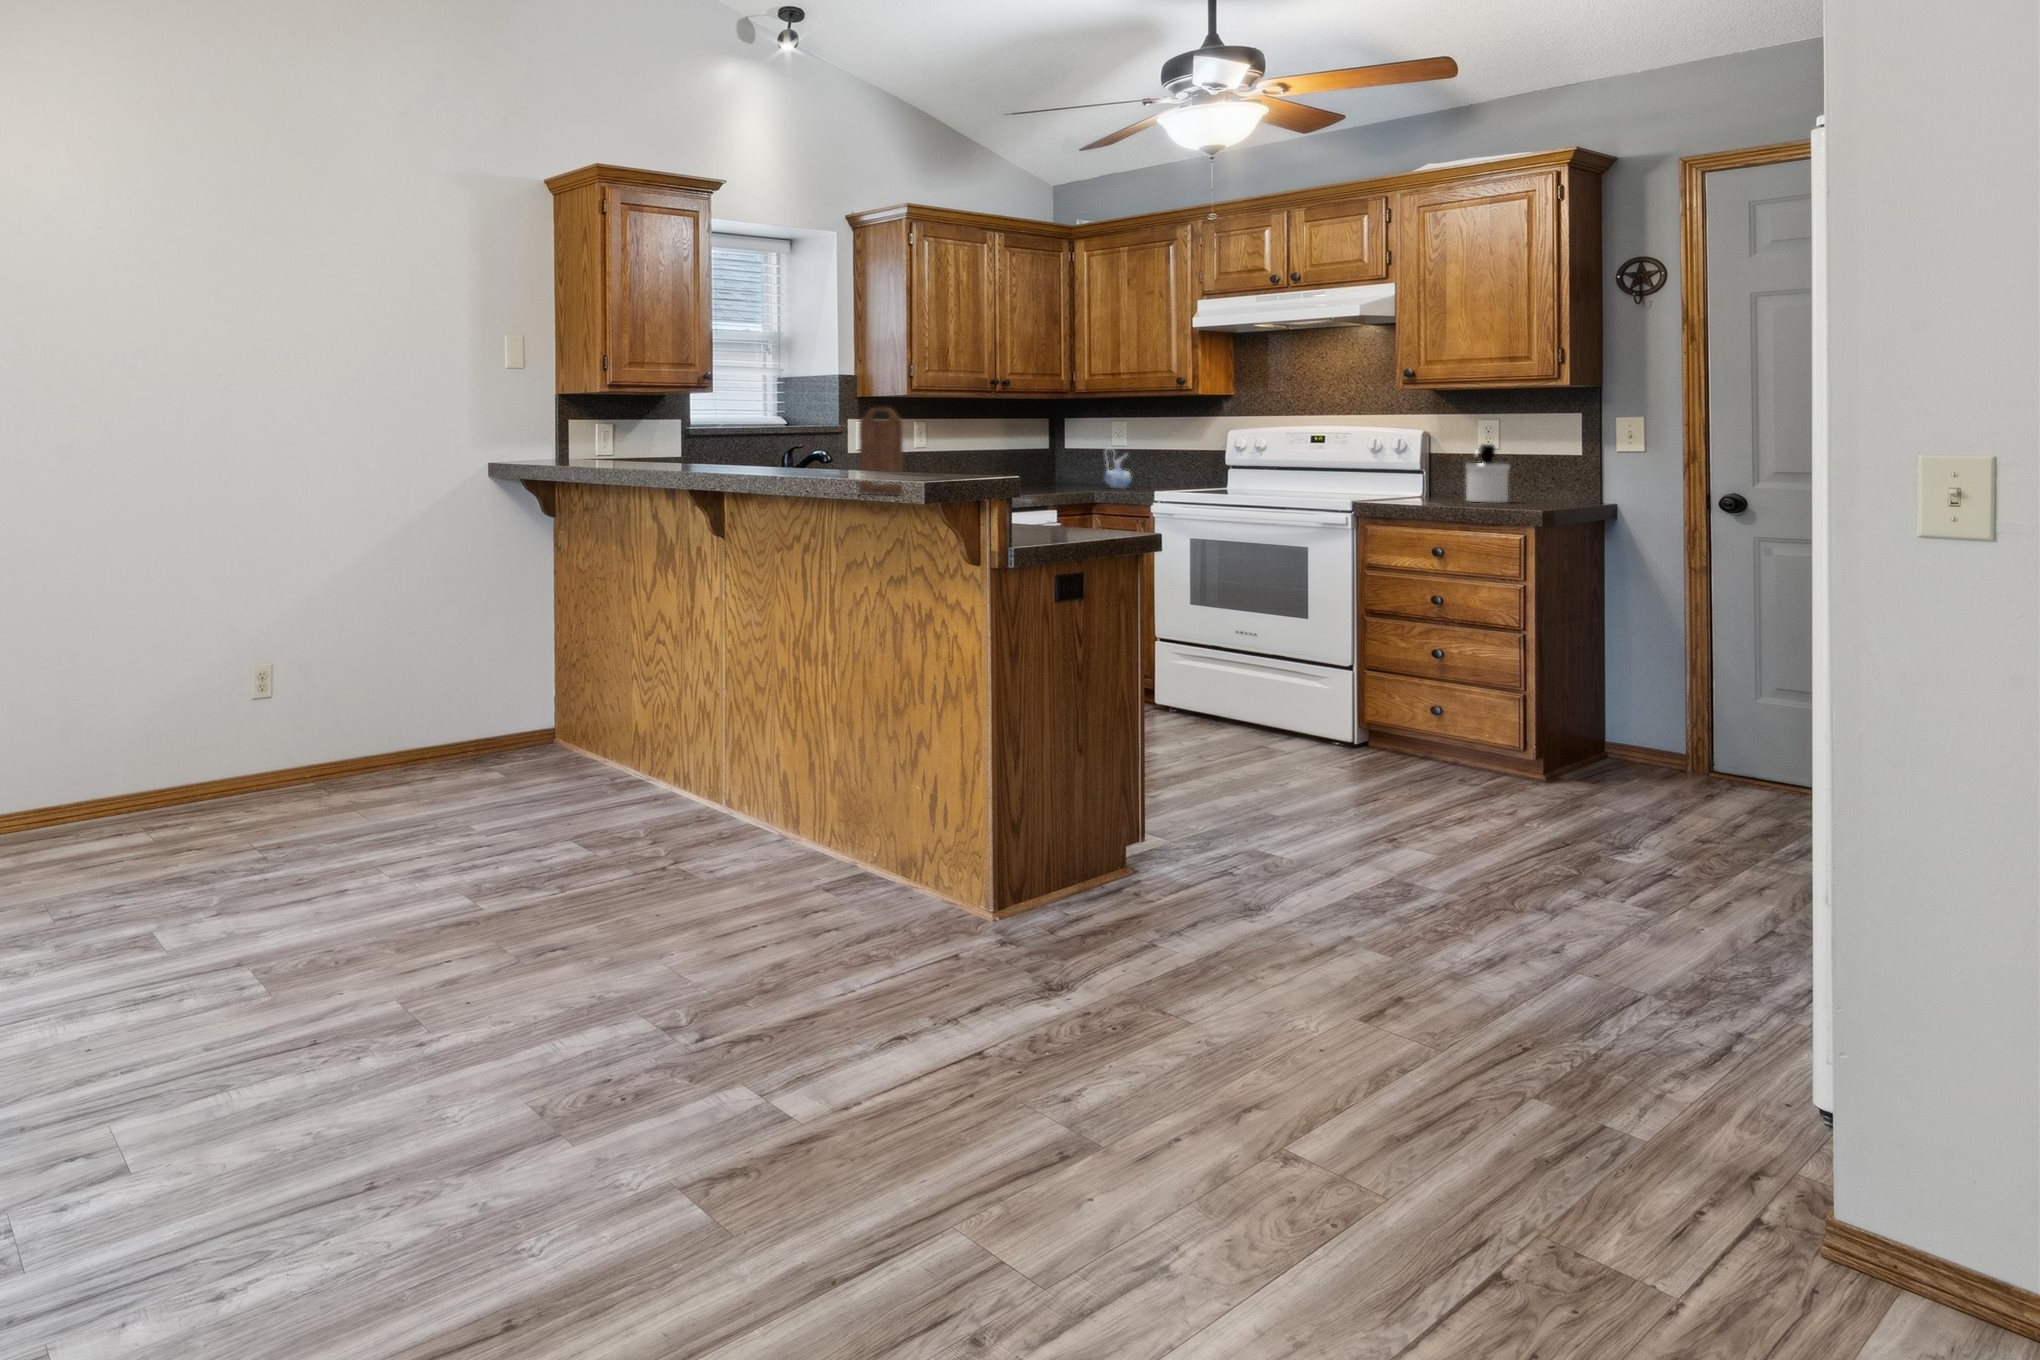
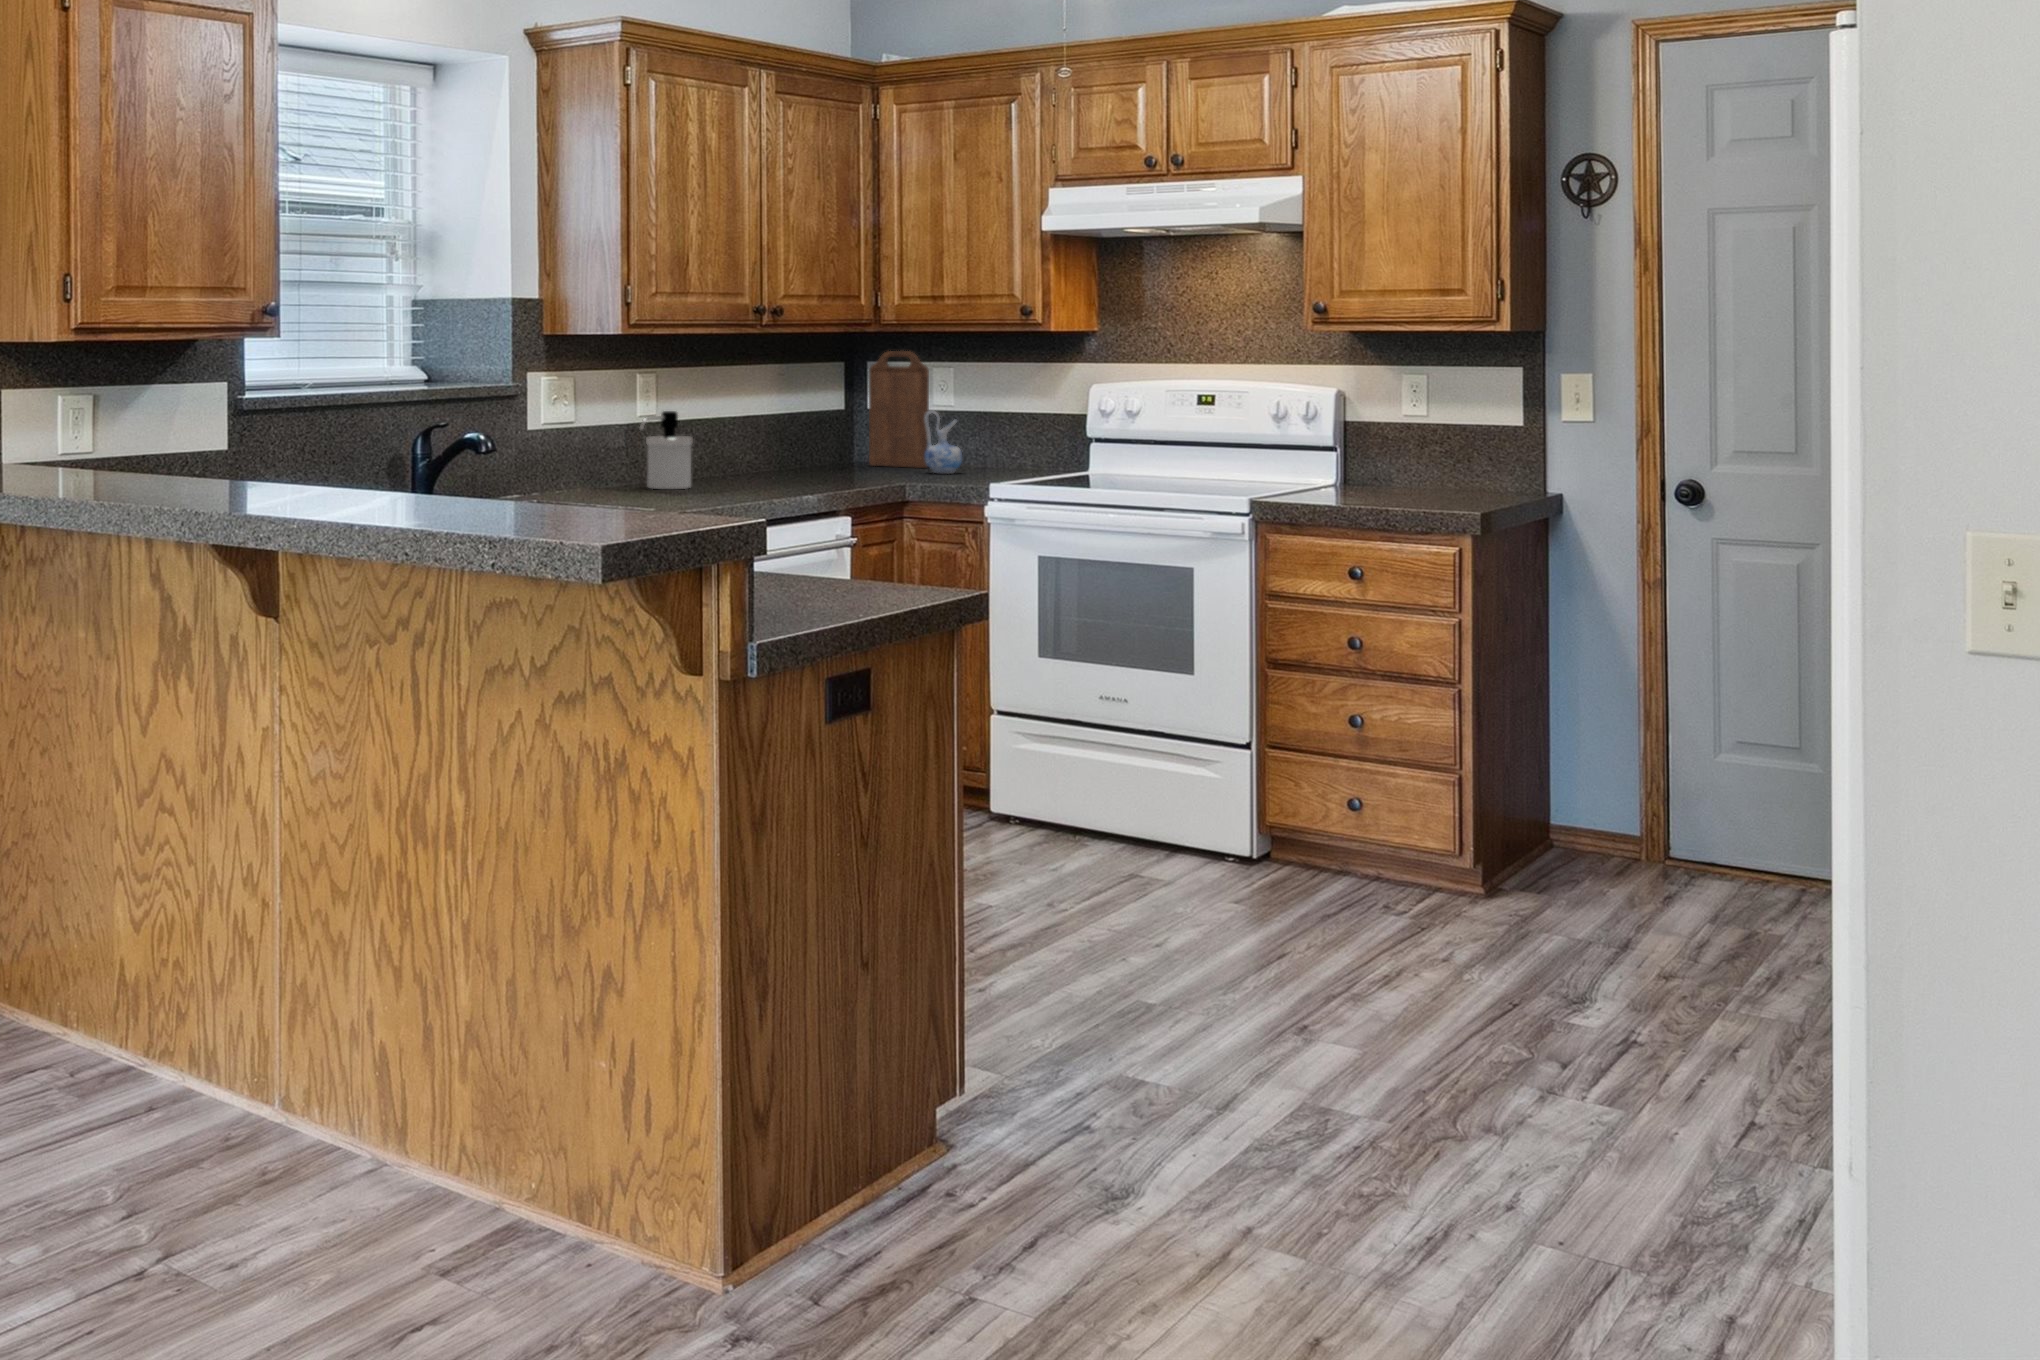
cutting board: present [859,408,903,495] -> present [869,351,929,468]
soap dispenser: present [1465,444,1510,503] -> present [640,411,693,489]

